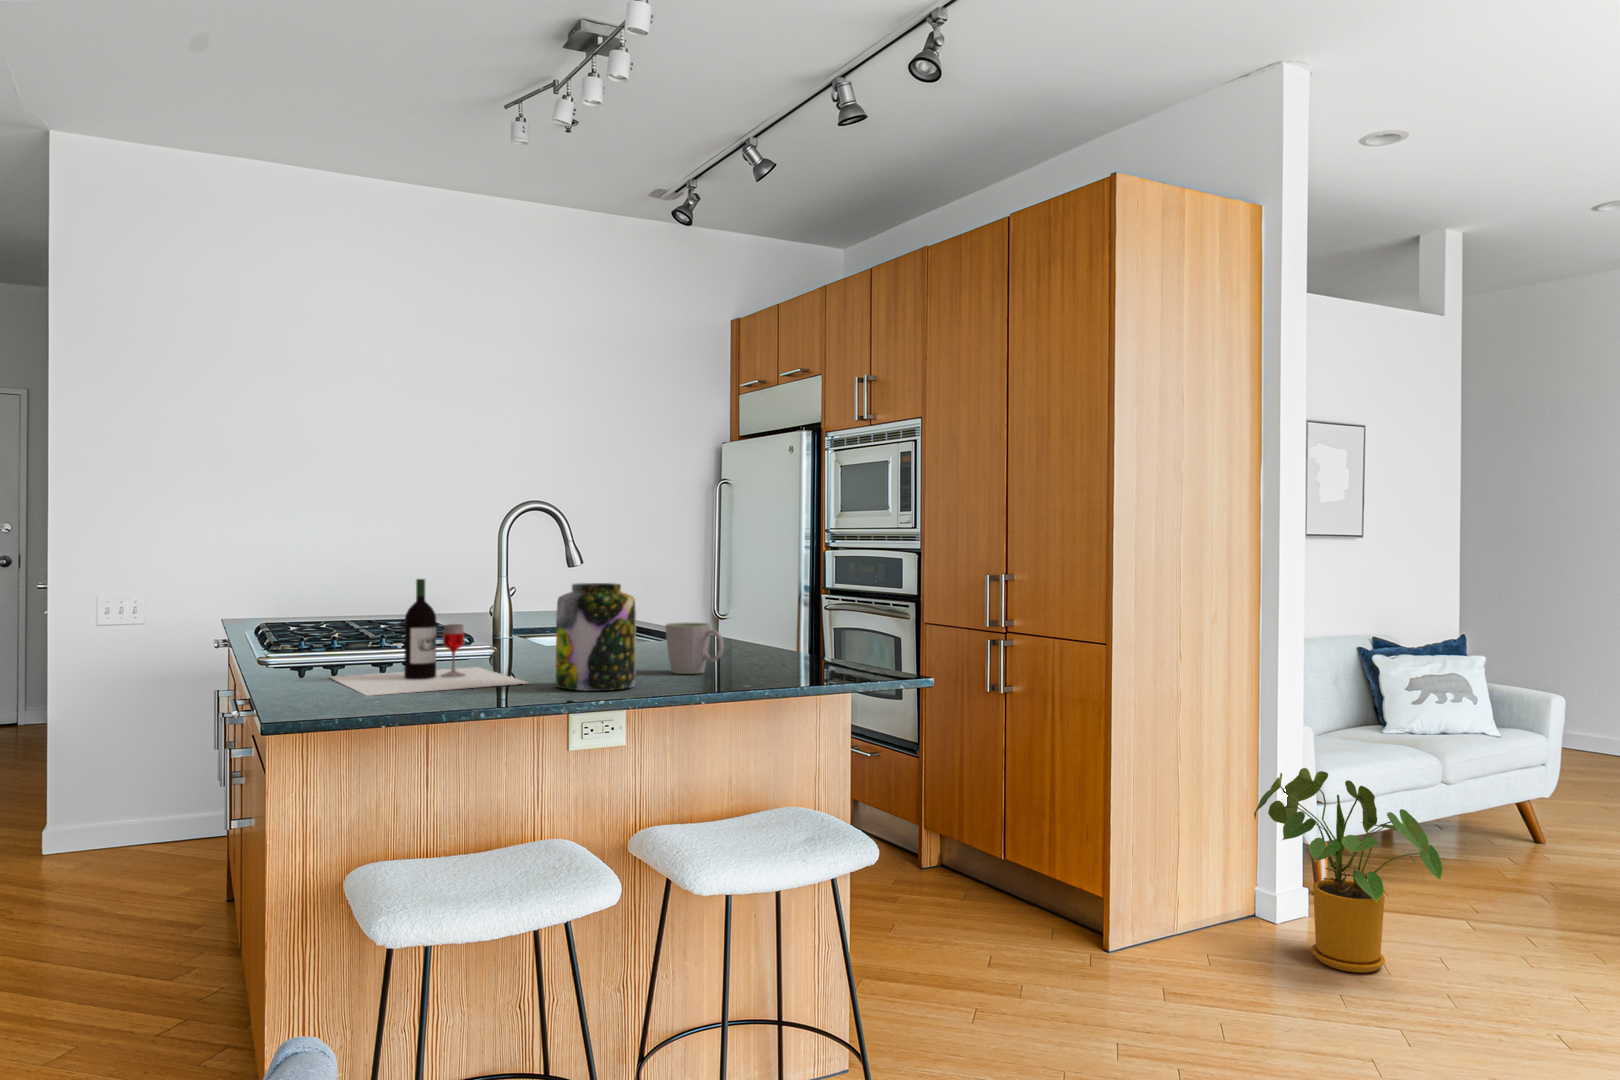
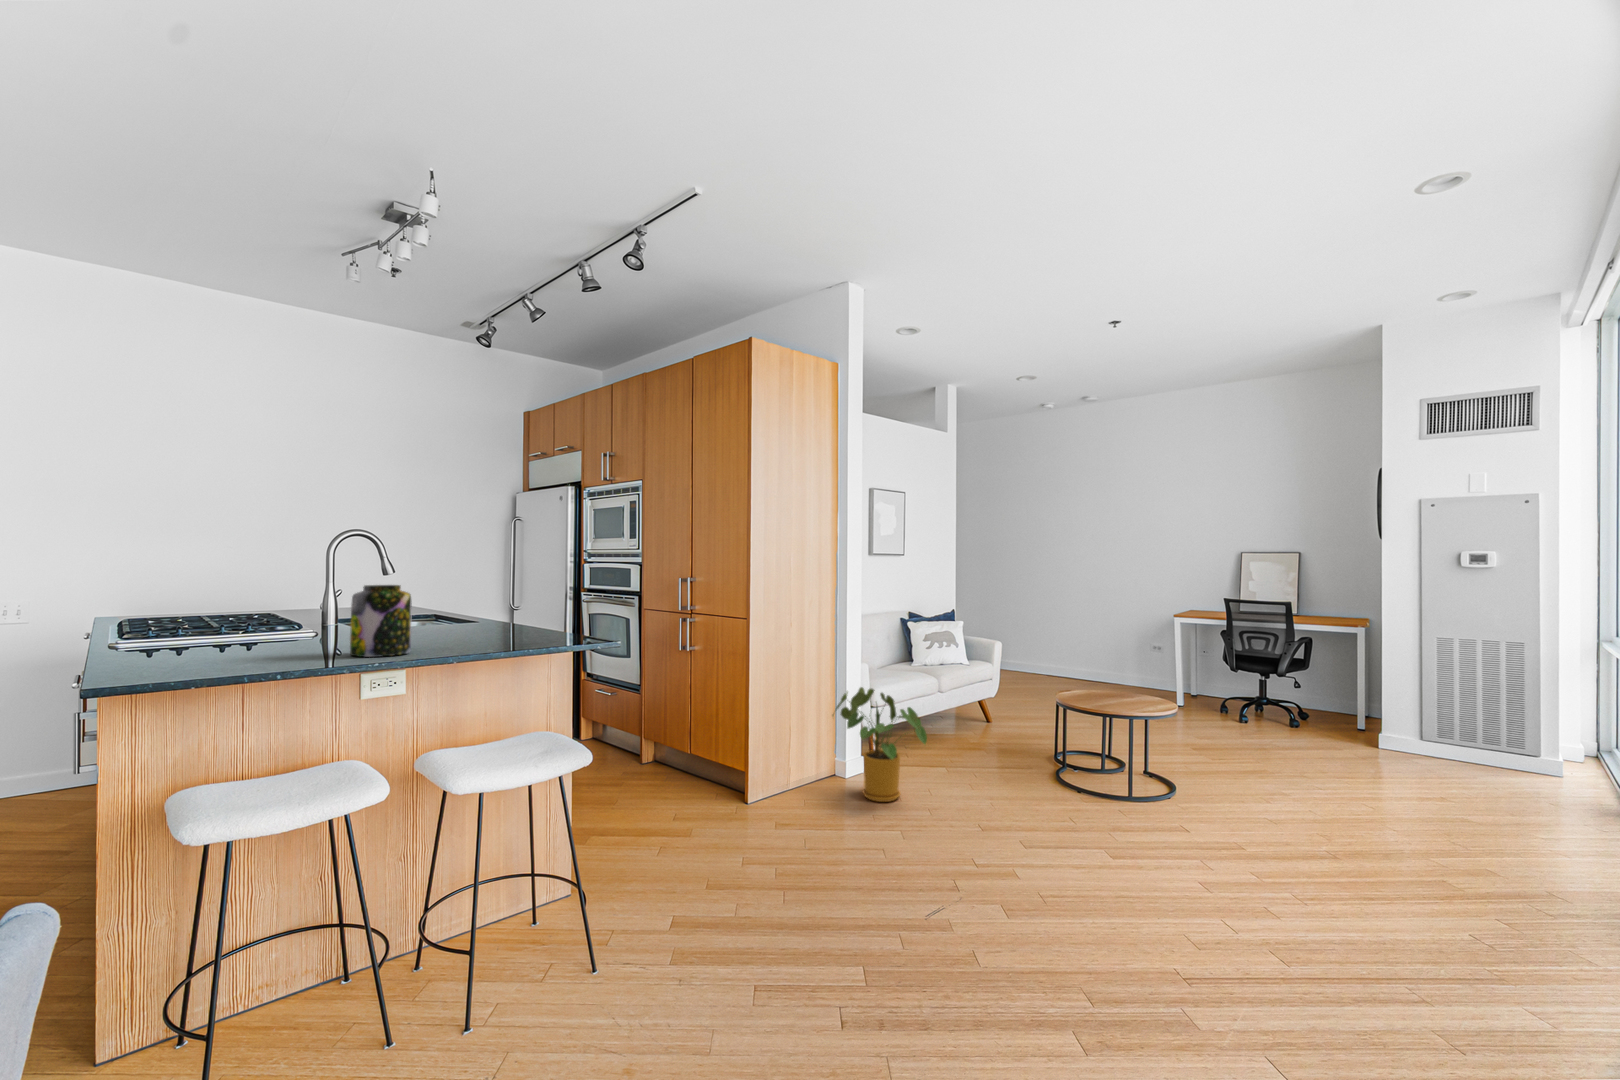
wine bottle: present [331,579,528,696] -> none [166,584,333,667]
mug: present [666,622,724,674] -> none [439,610,480,644]

